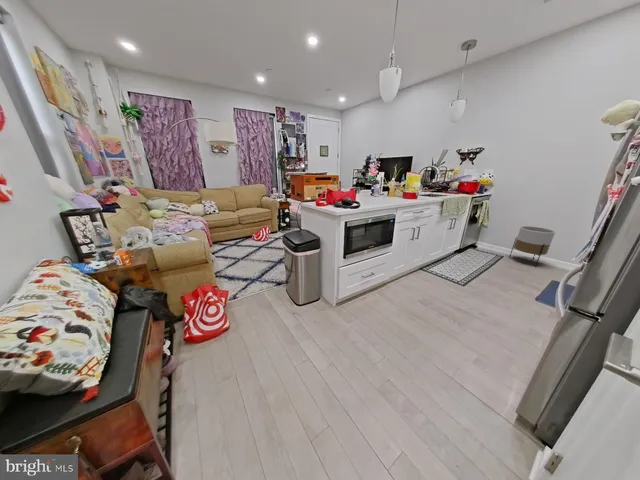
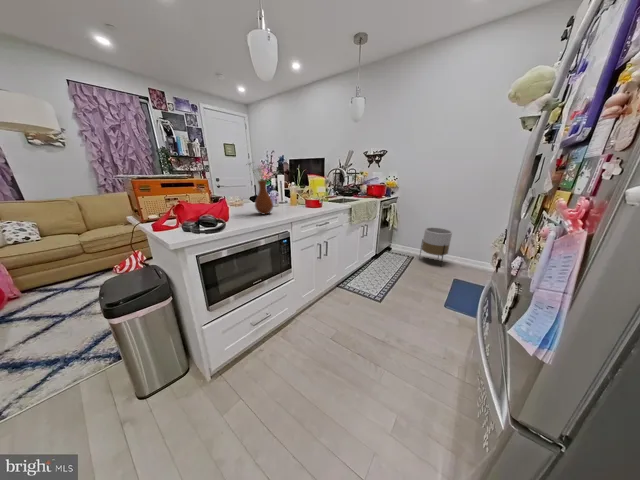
vase: none [368,162,392,201] -> present [246,163,273,214]

